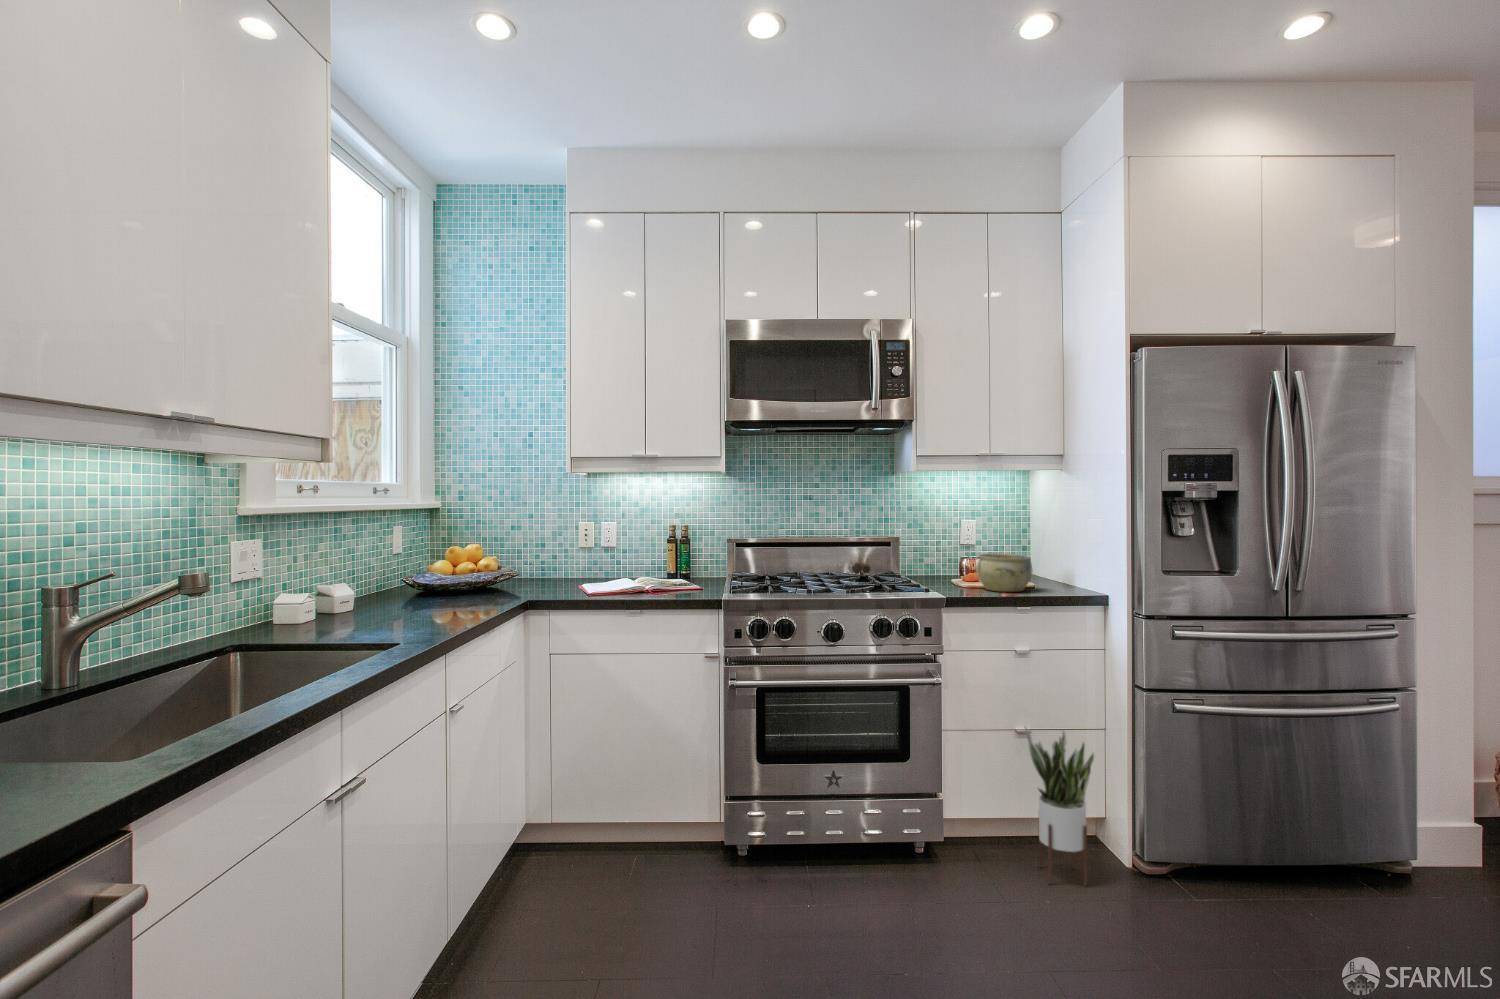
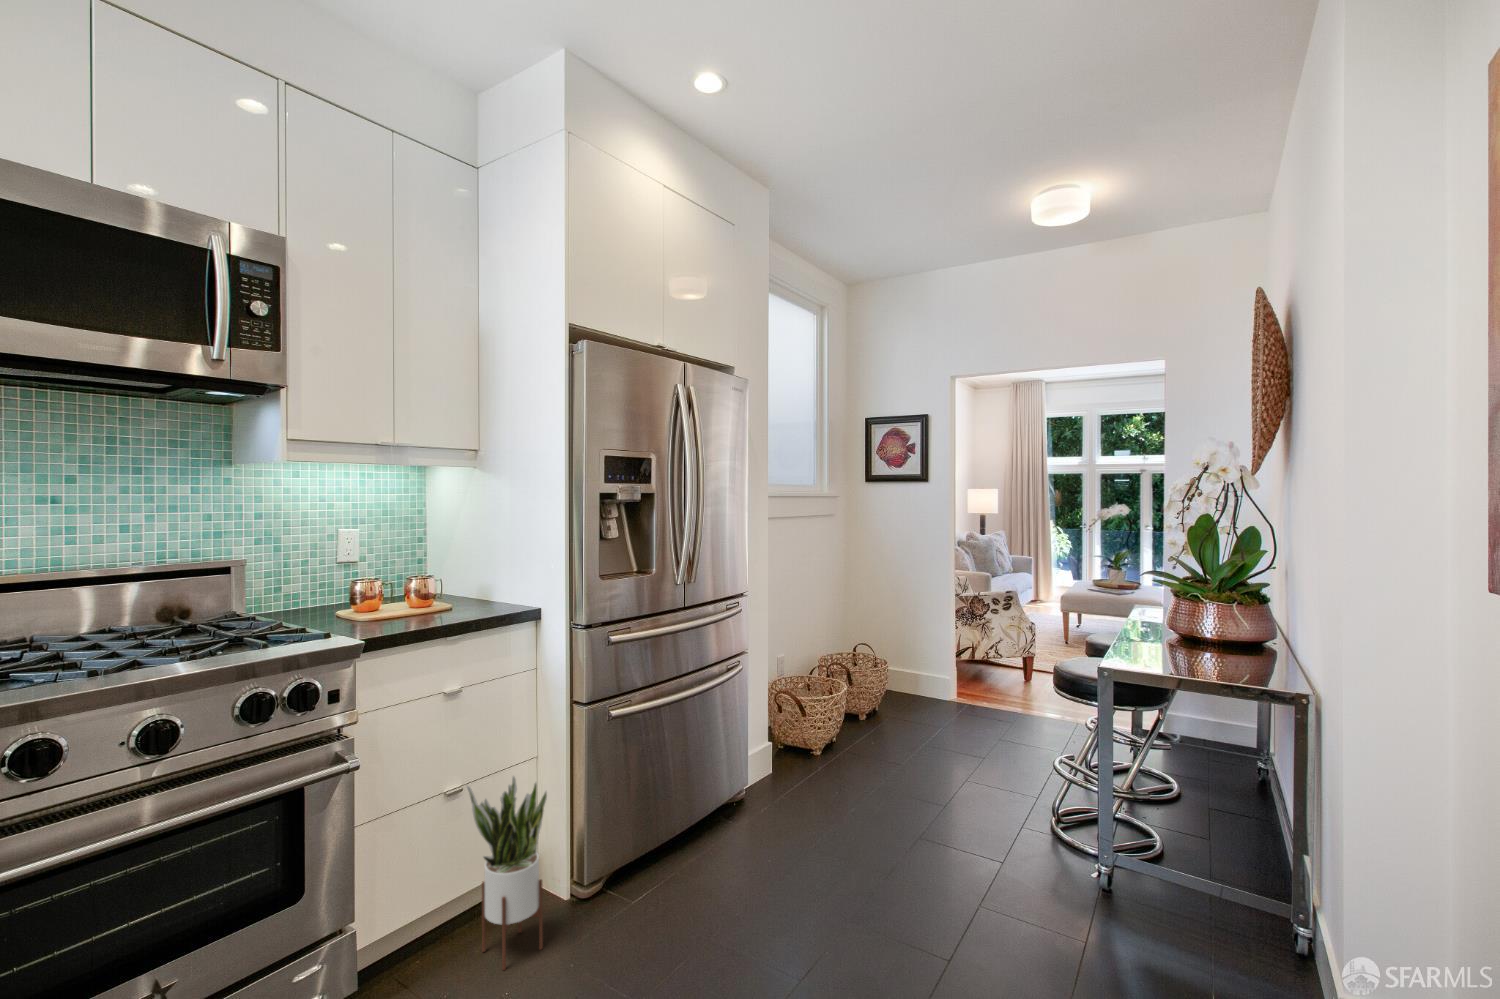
ceramic bowl: present [976,553,1032,592] -> none [389,570,463,621]

